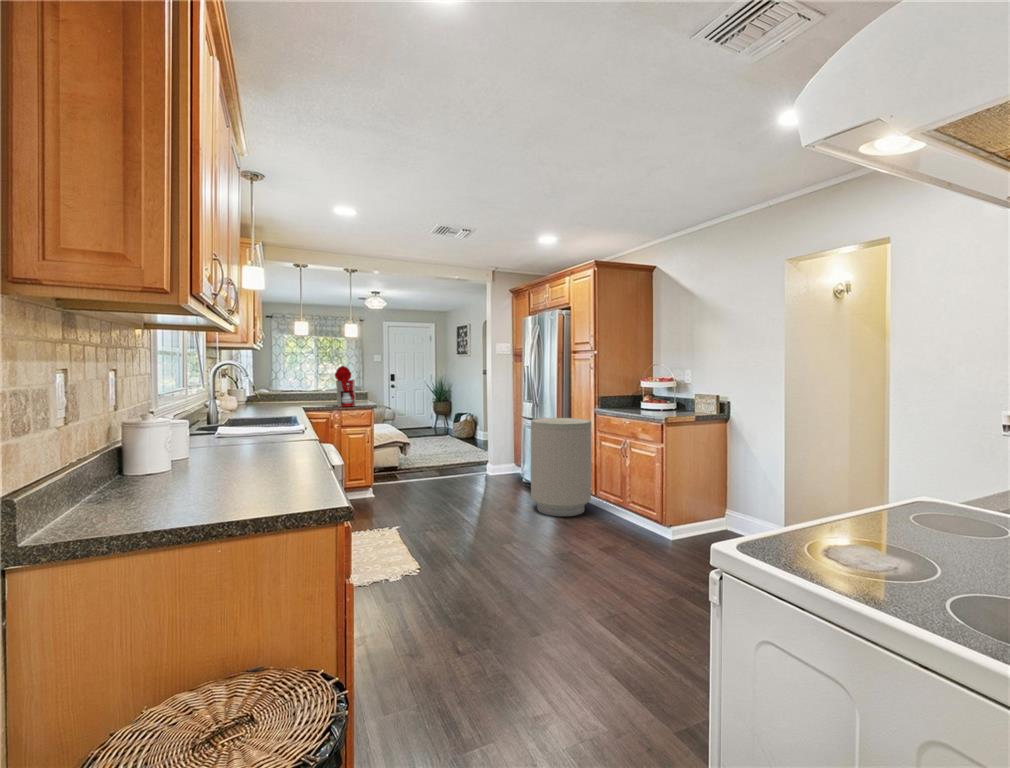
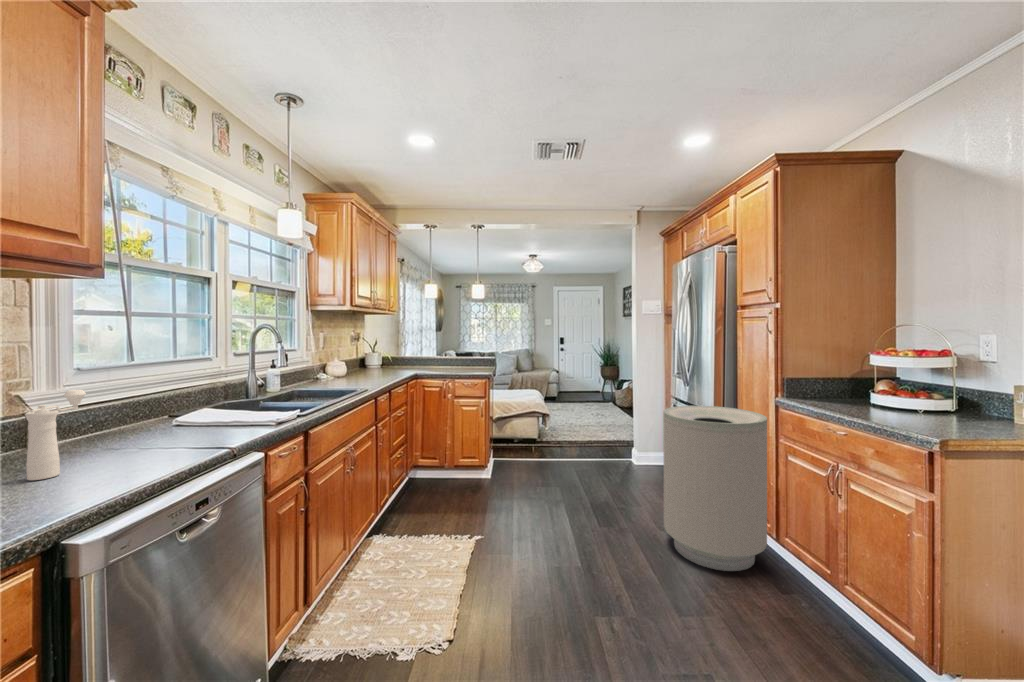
coffee maker: present [326,366,356,407] -> none [436,332,464,377]
pepper mill: none [227,399,247,453] -> present [25,390,86,480]

